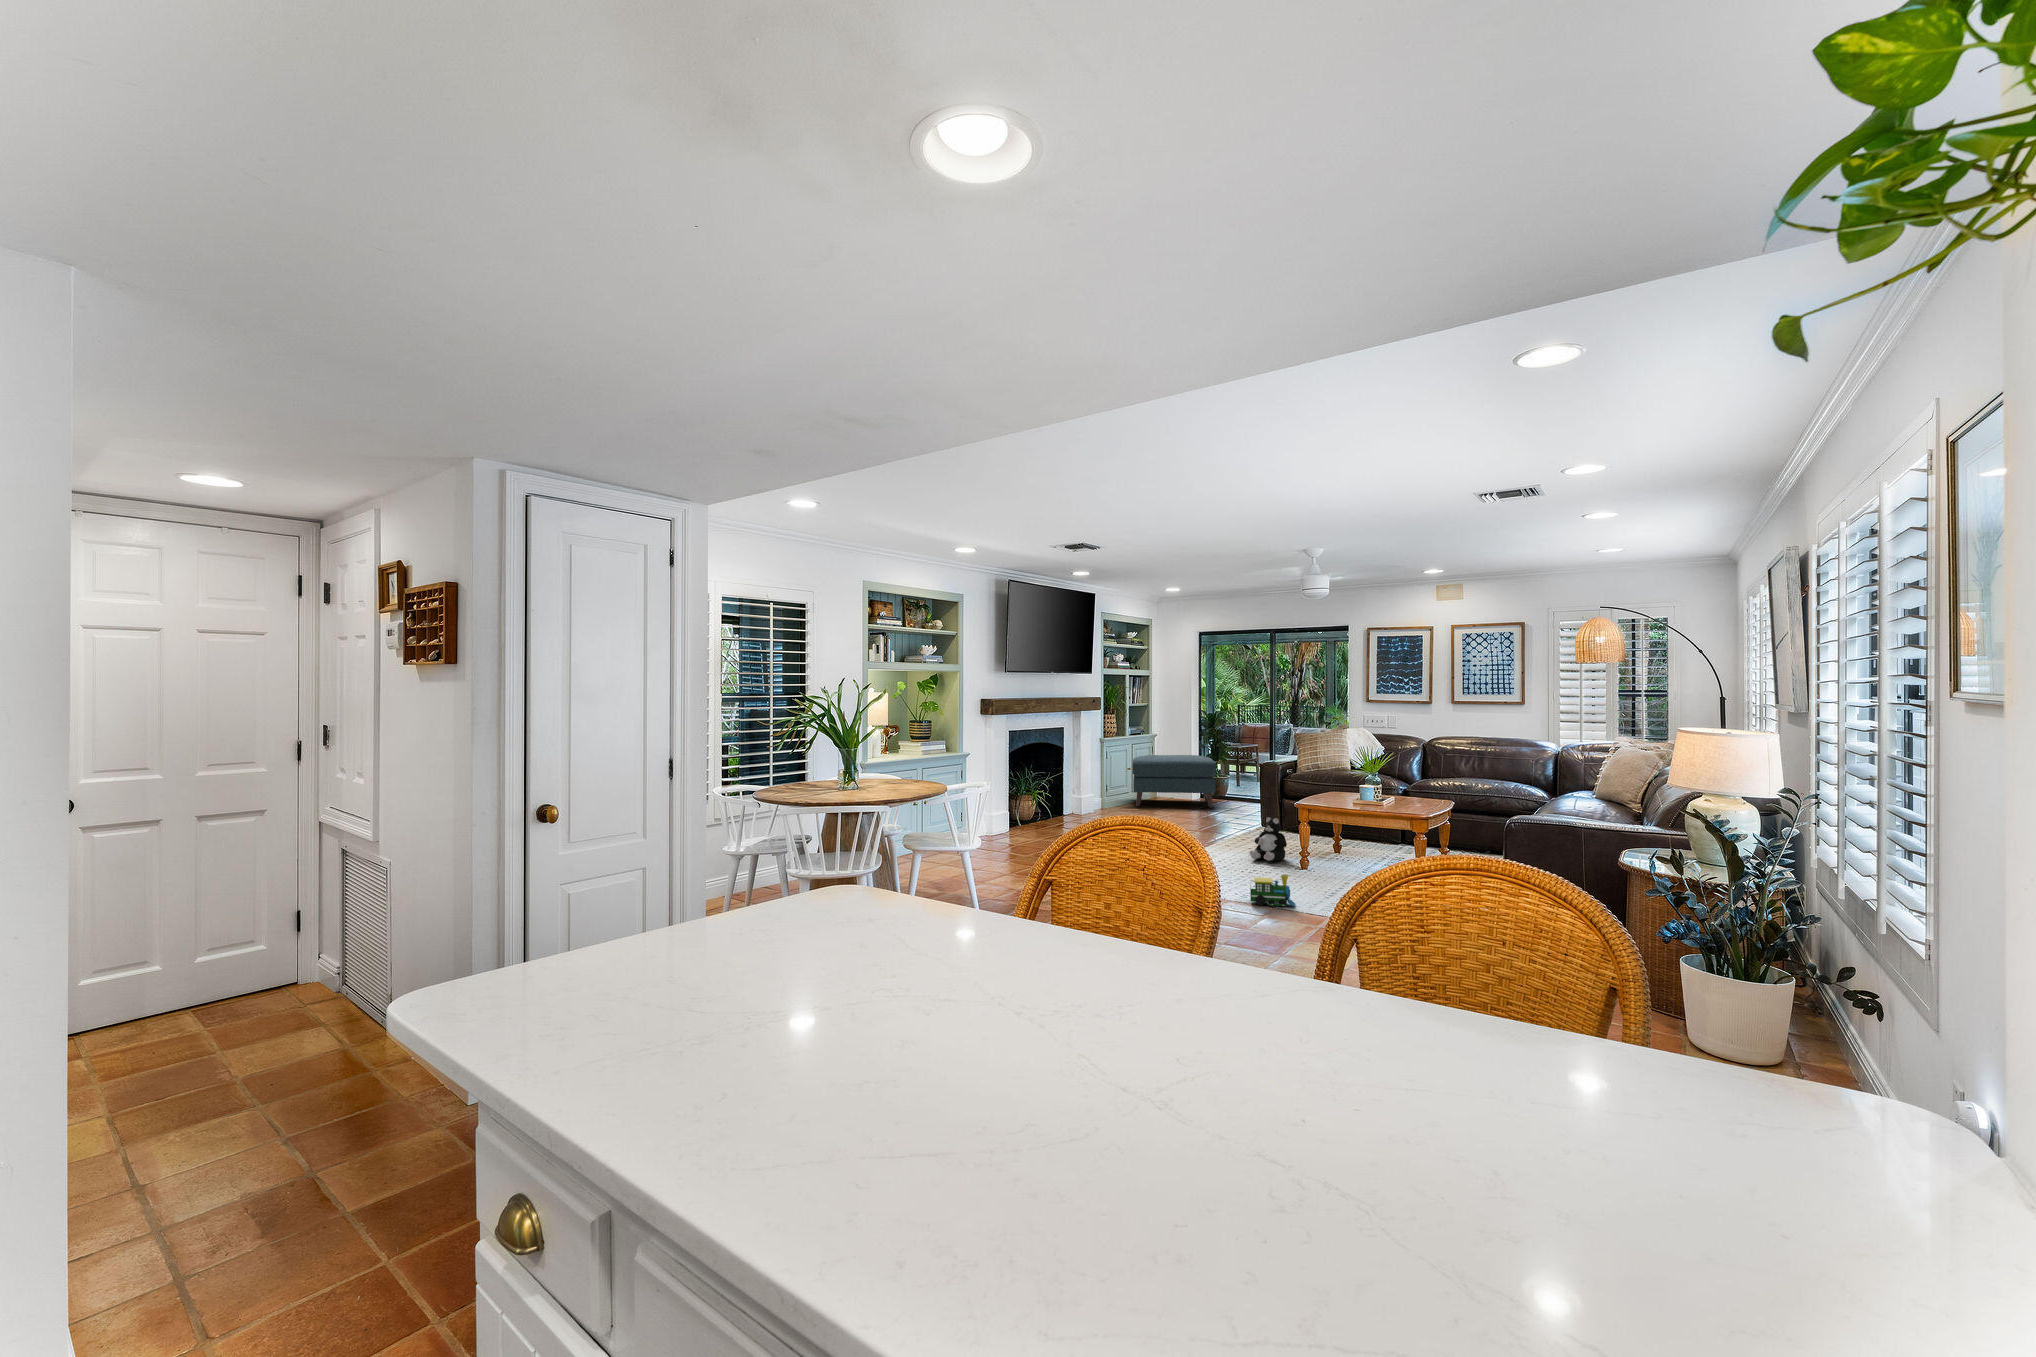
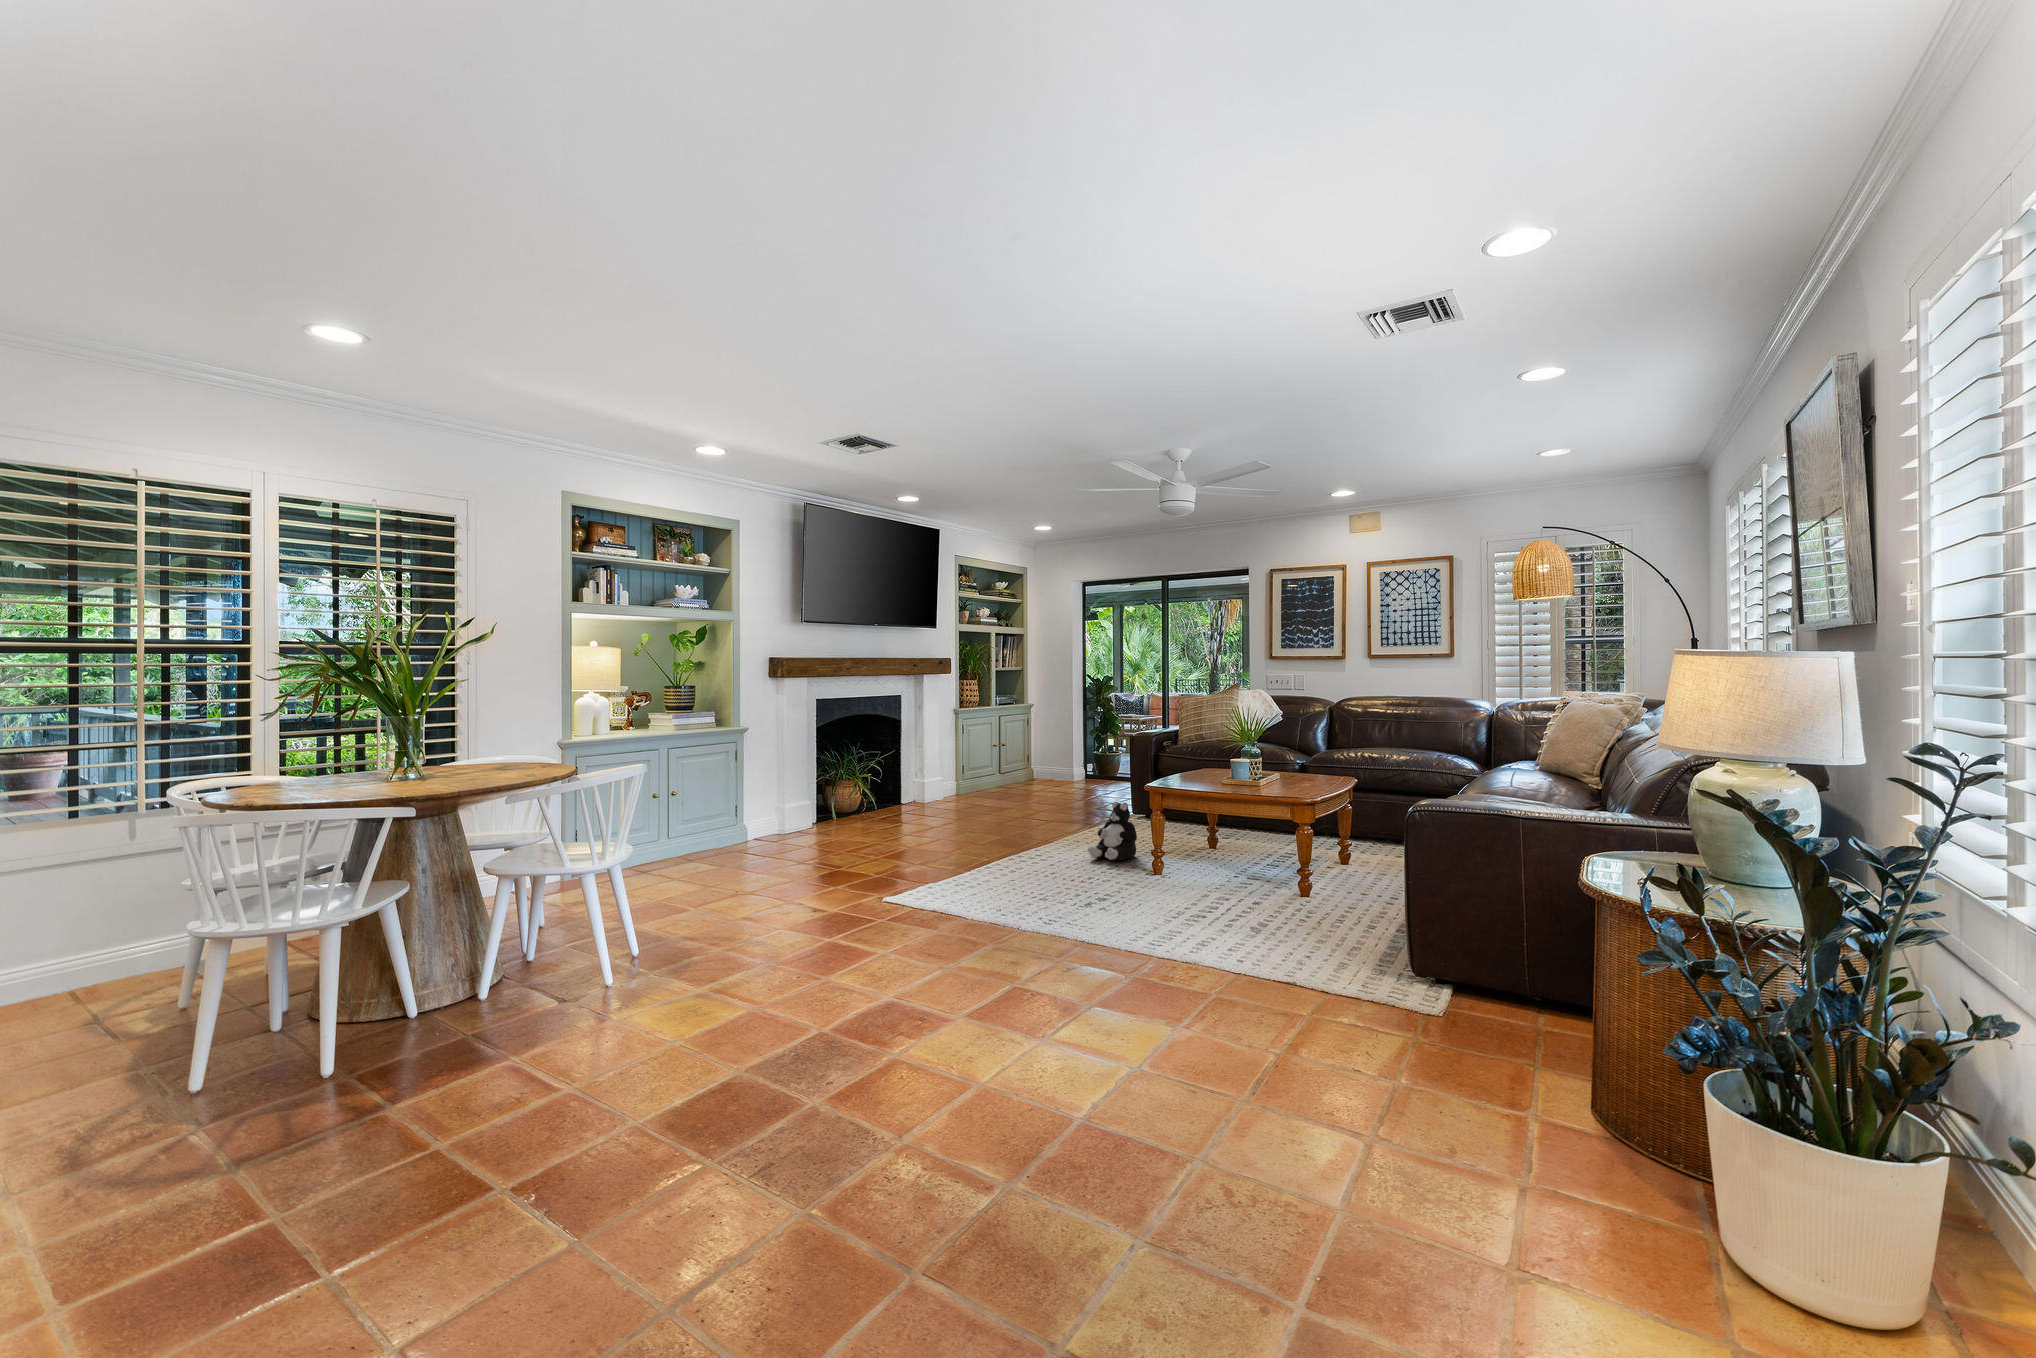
ottoman: present [1132,755,1216,808] -> none [994,728,1094,790]
toy train: present [1250,875,1295,907] -> none [1042,887,1107,935]

